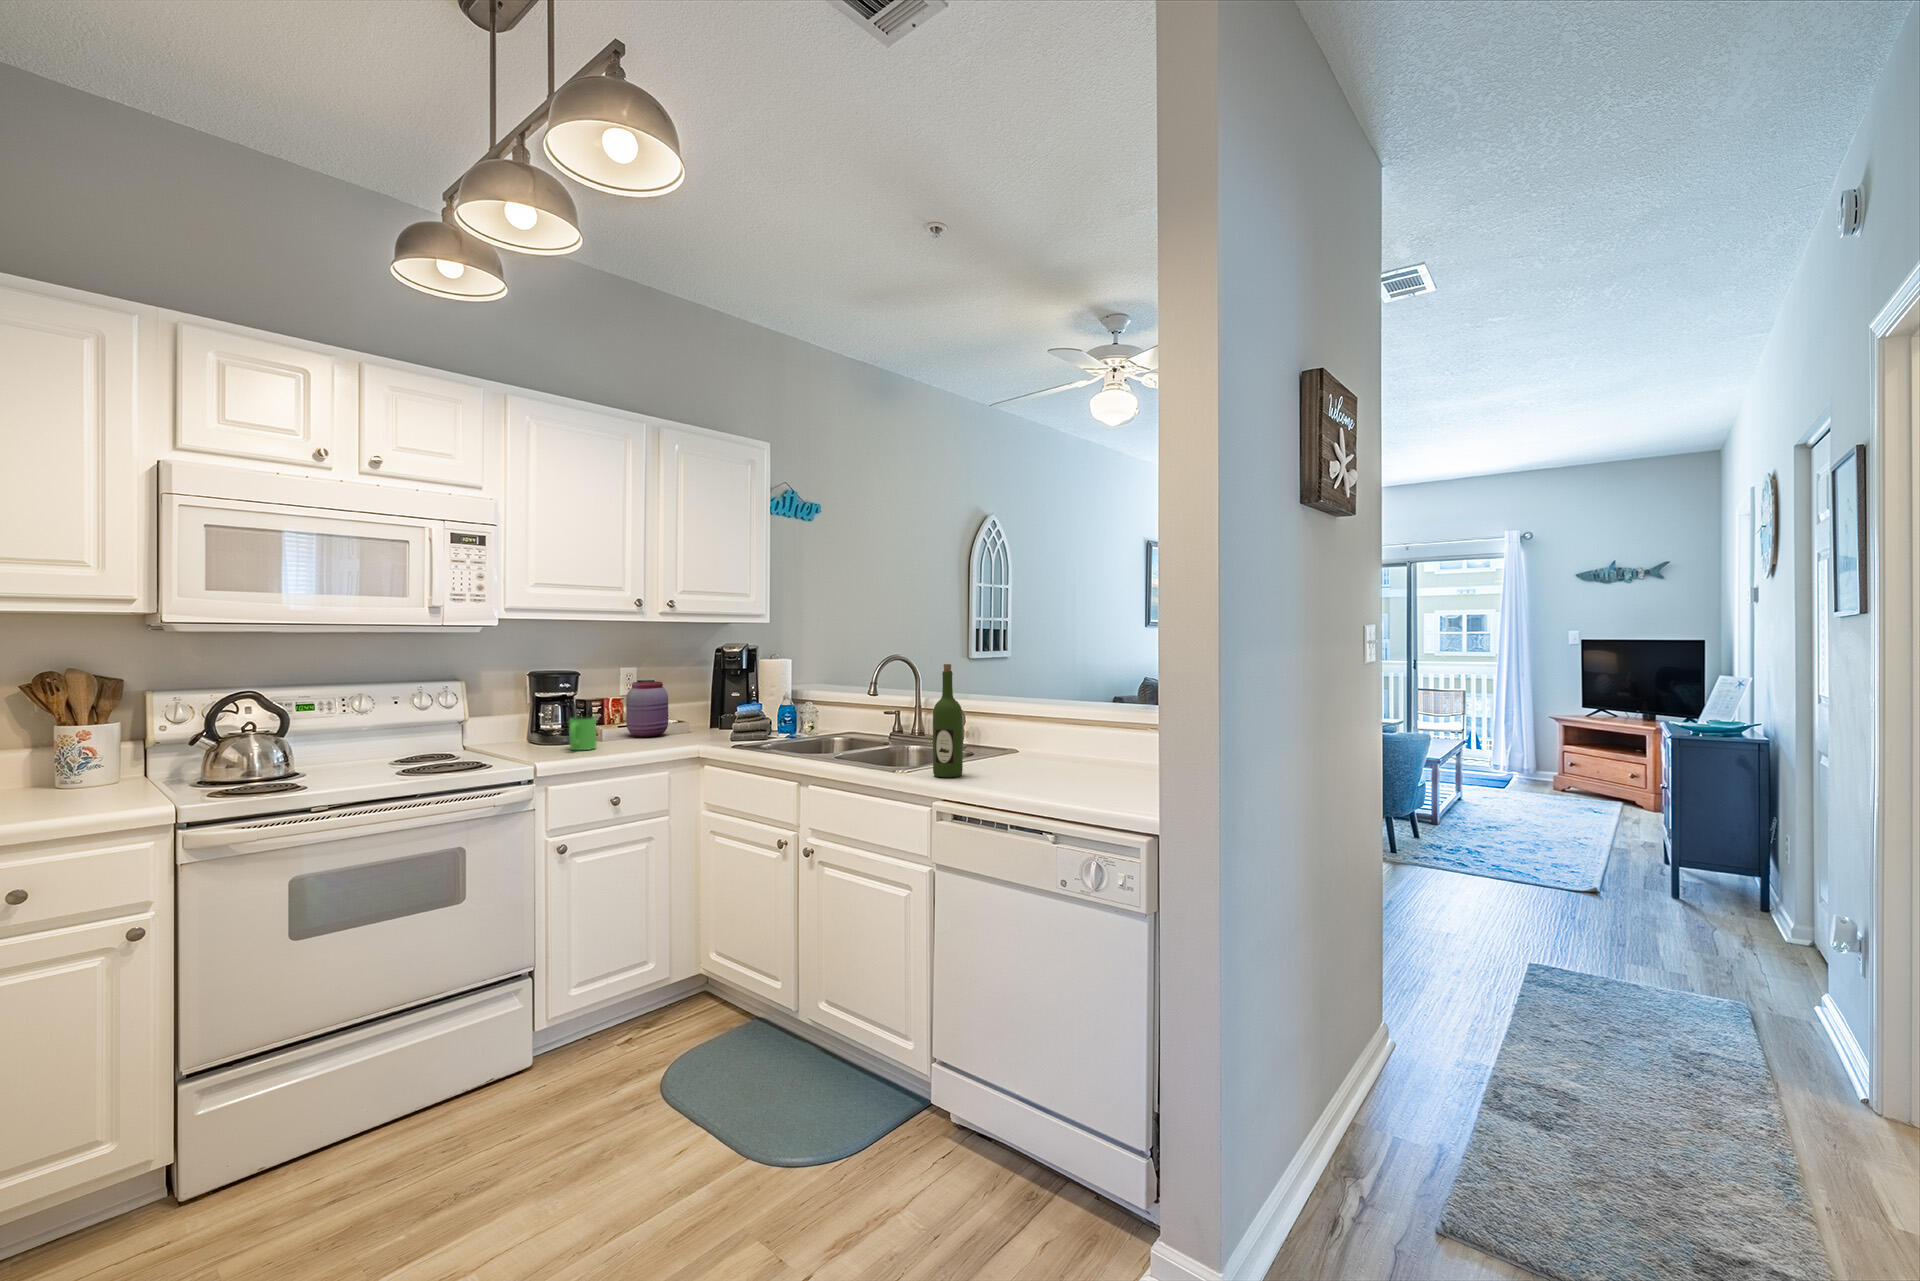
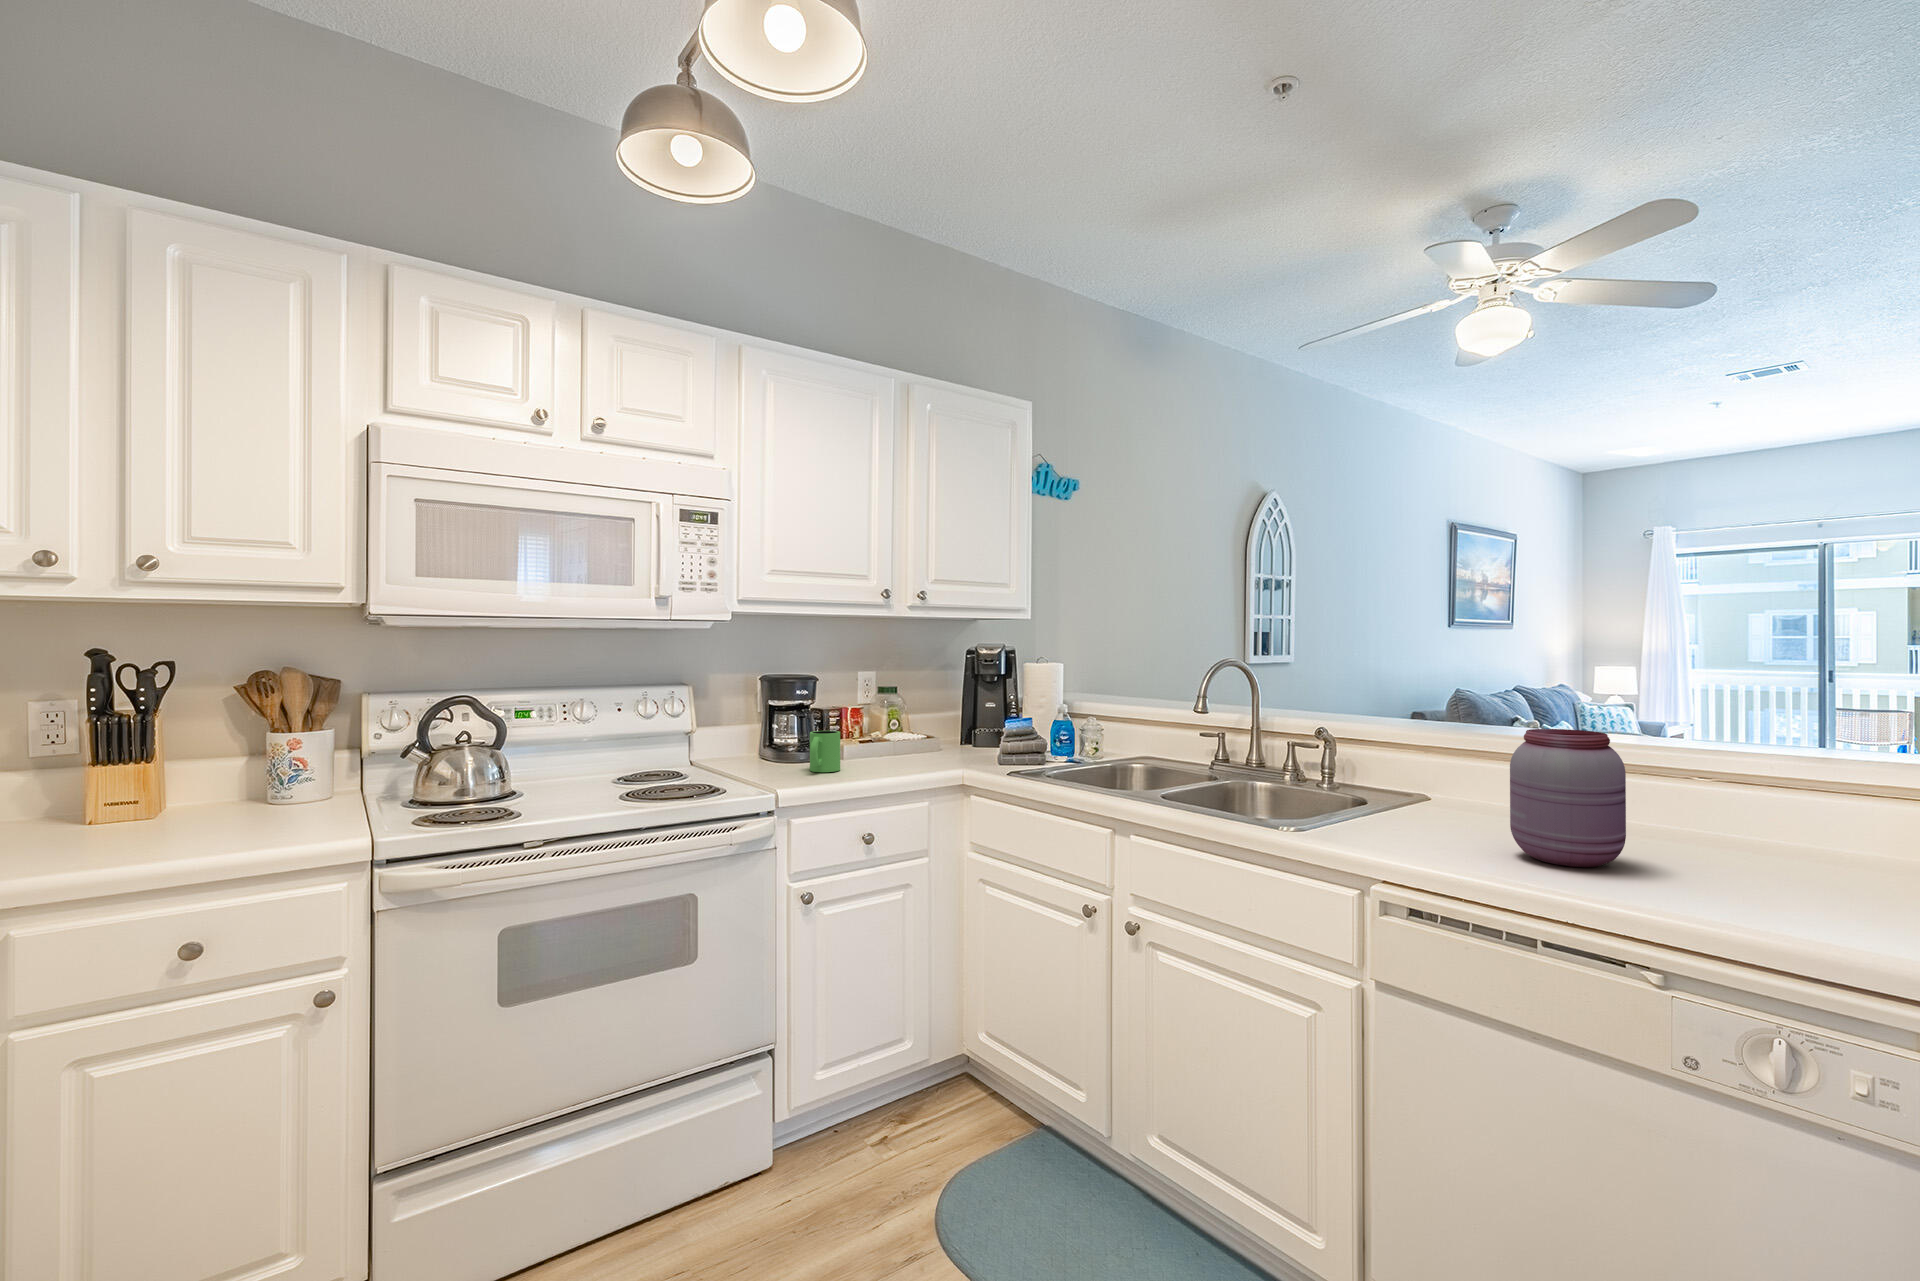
wine bottle: present [933,664,963,777] -> none [1341,667,1390,840]
jar: present [626,681,668,737] -> present [1510,729,1626,867]

